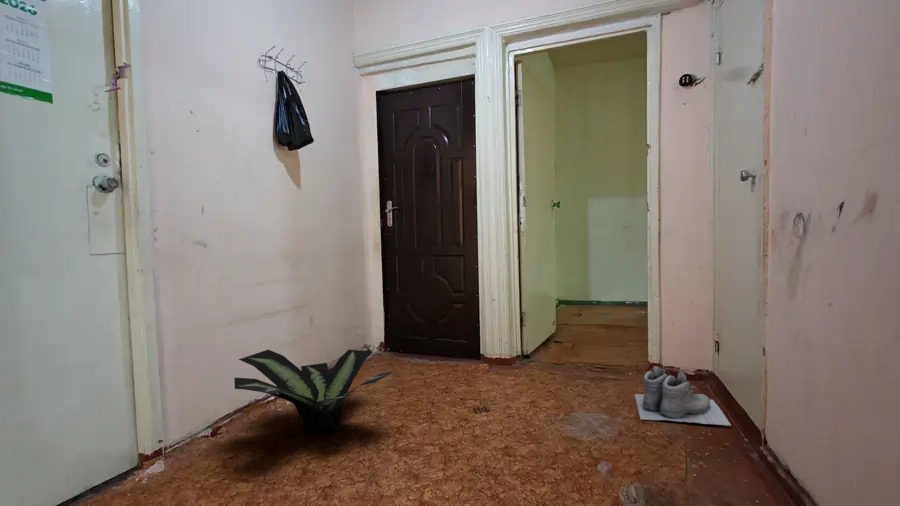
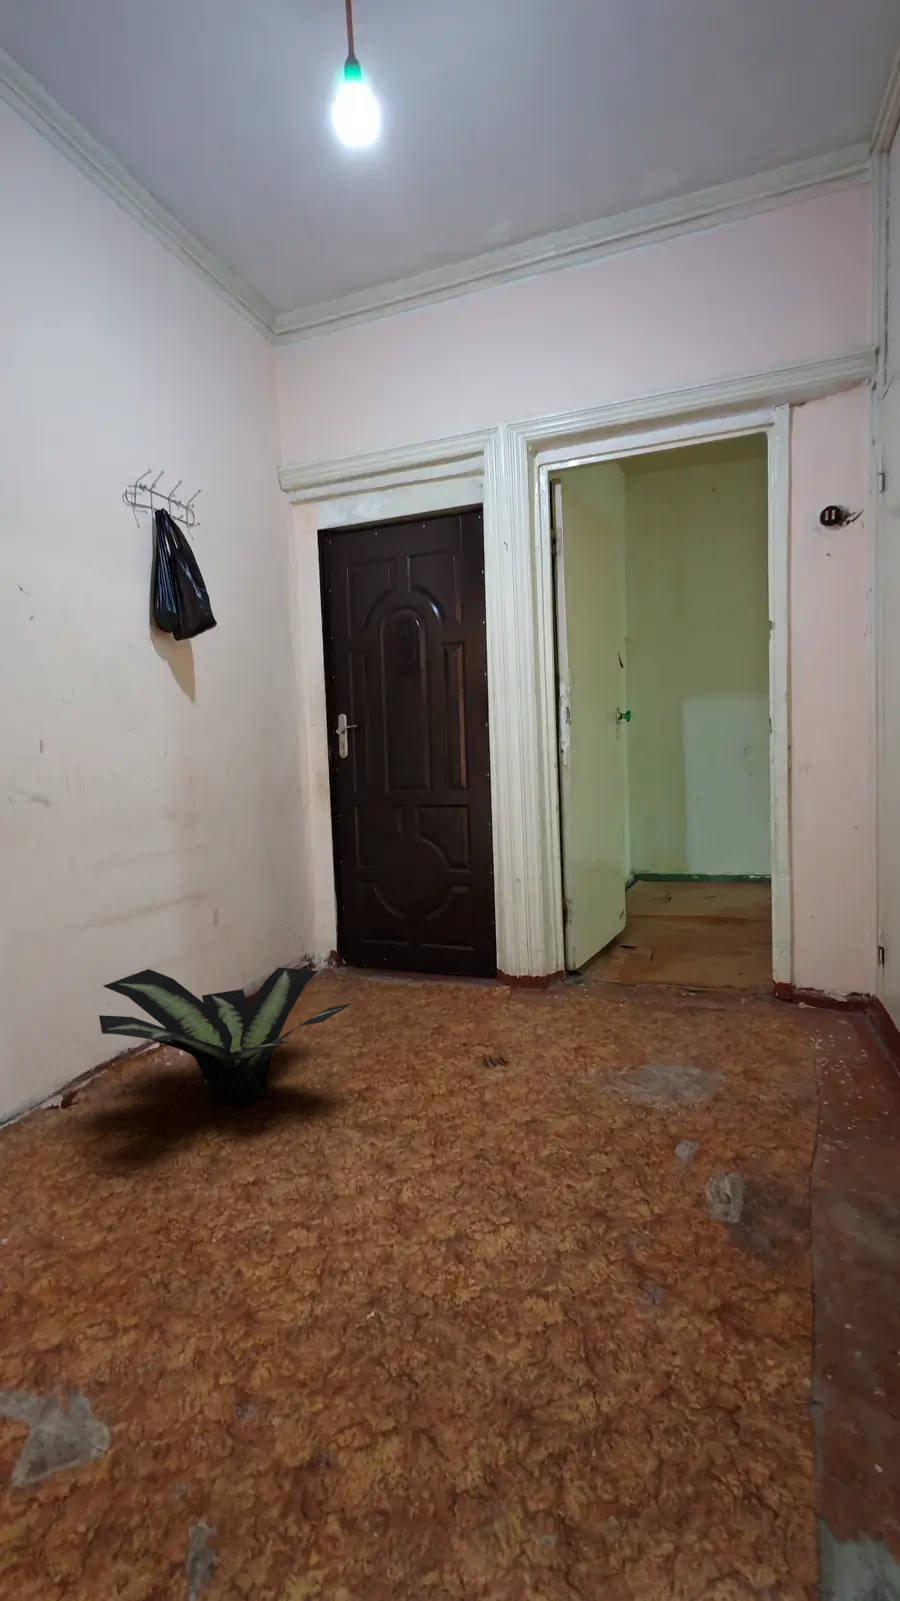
boots: present [635,366,731,426] -> none [744,990,891,1085]

